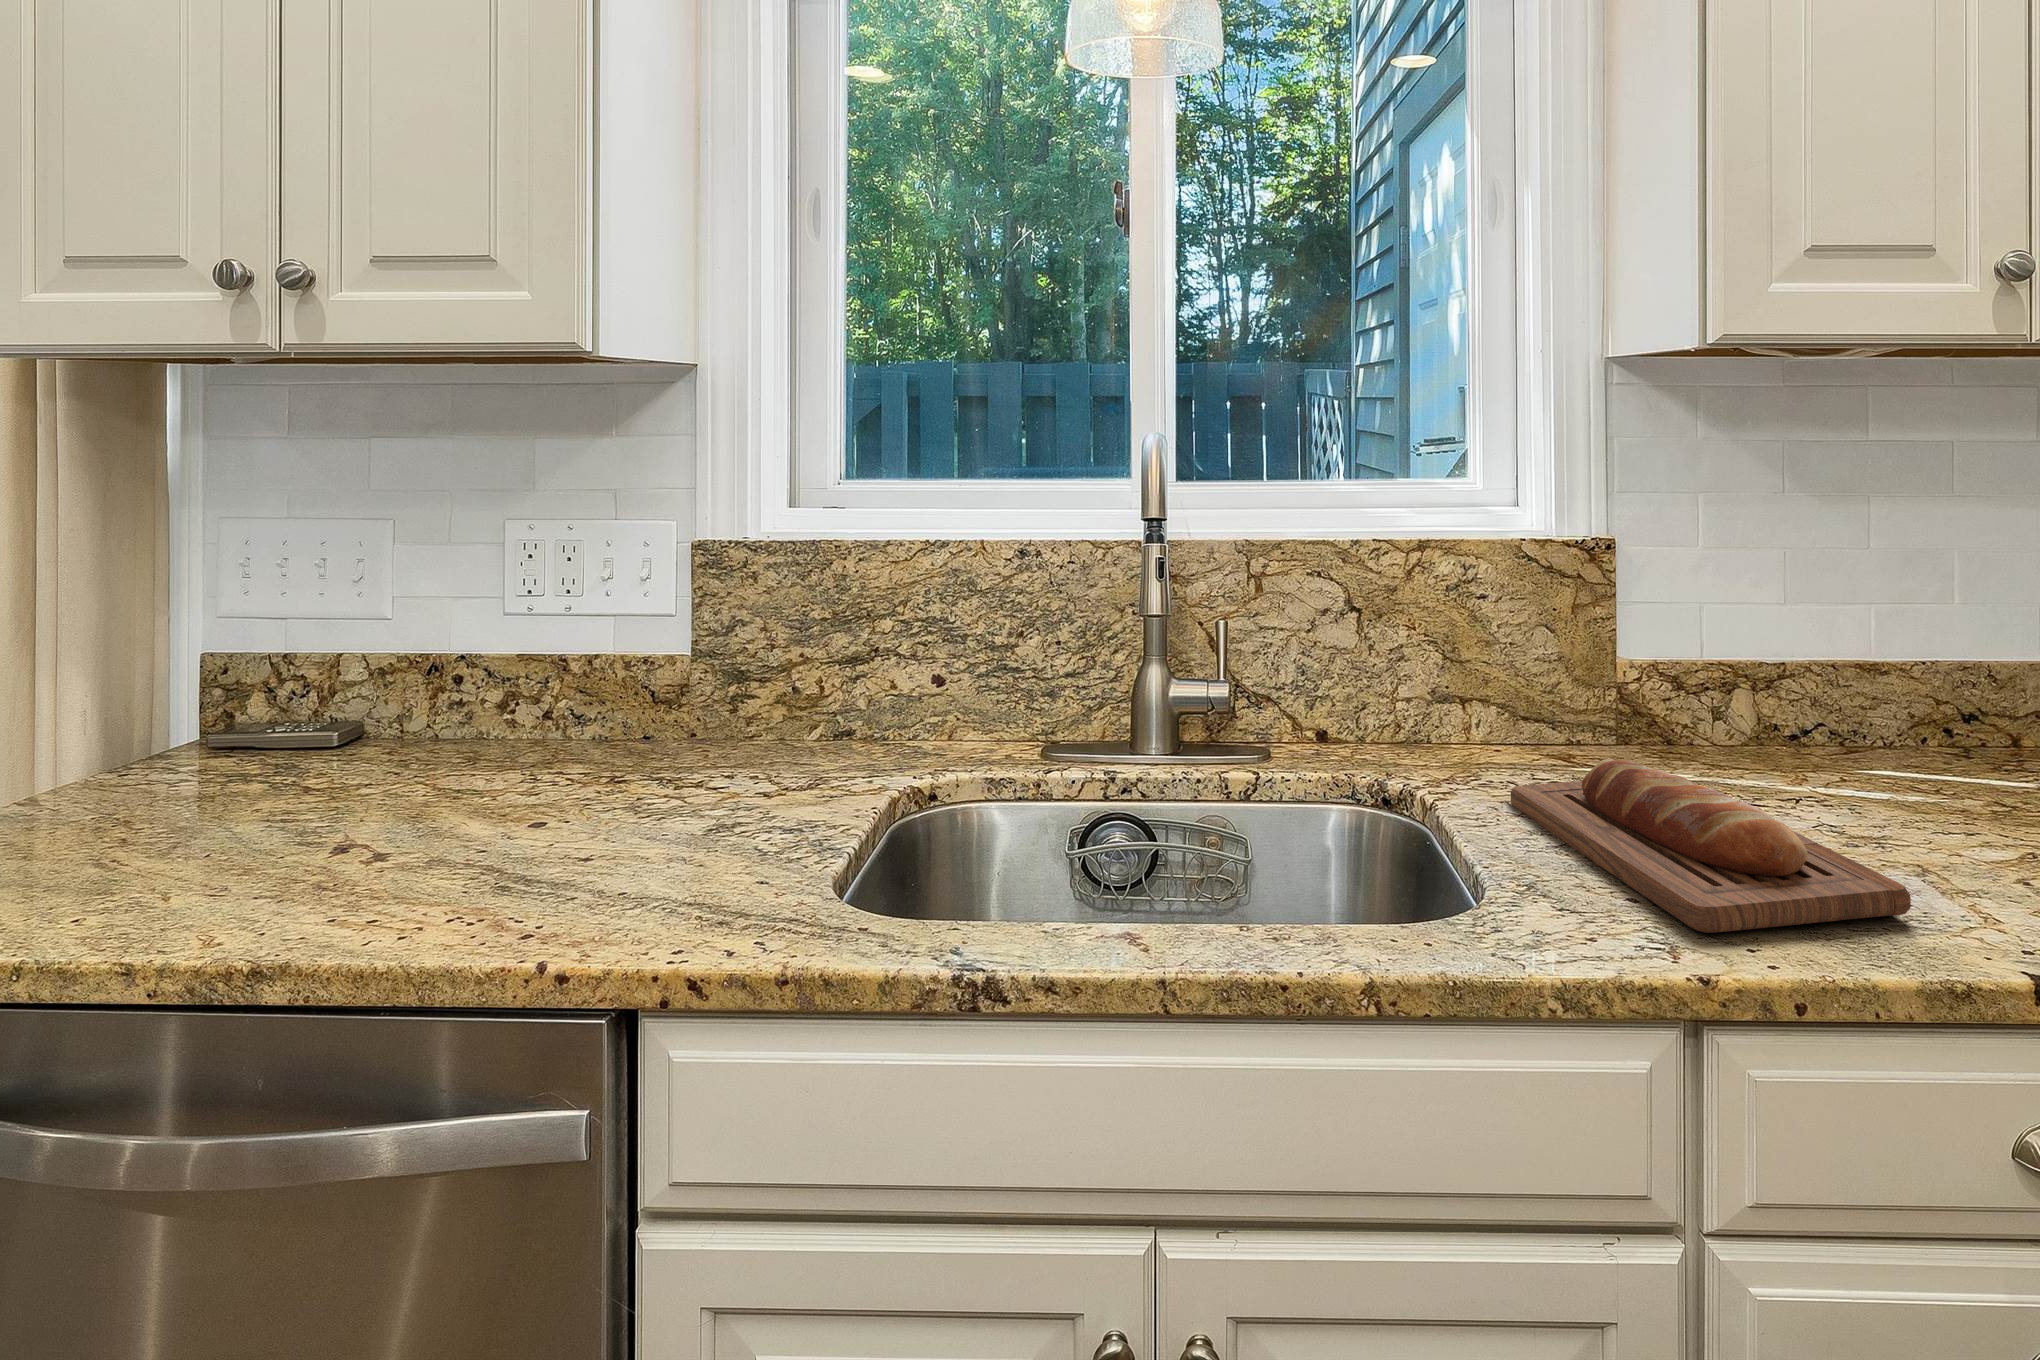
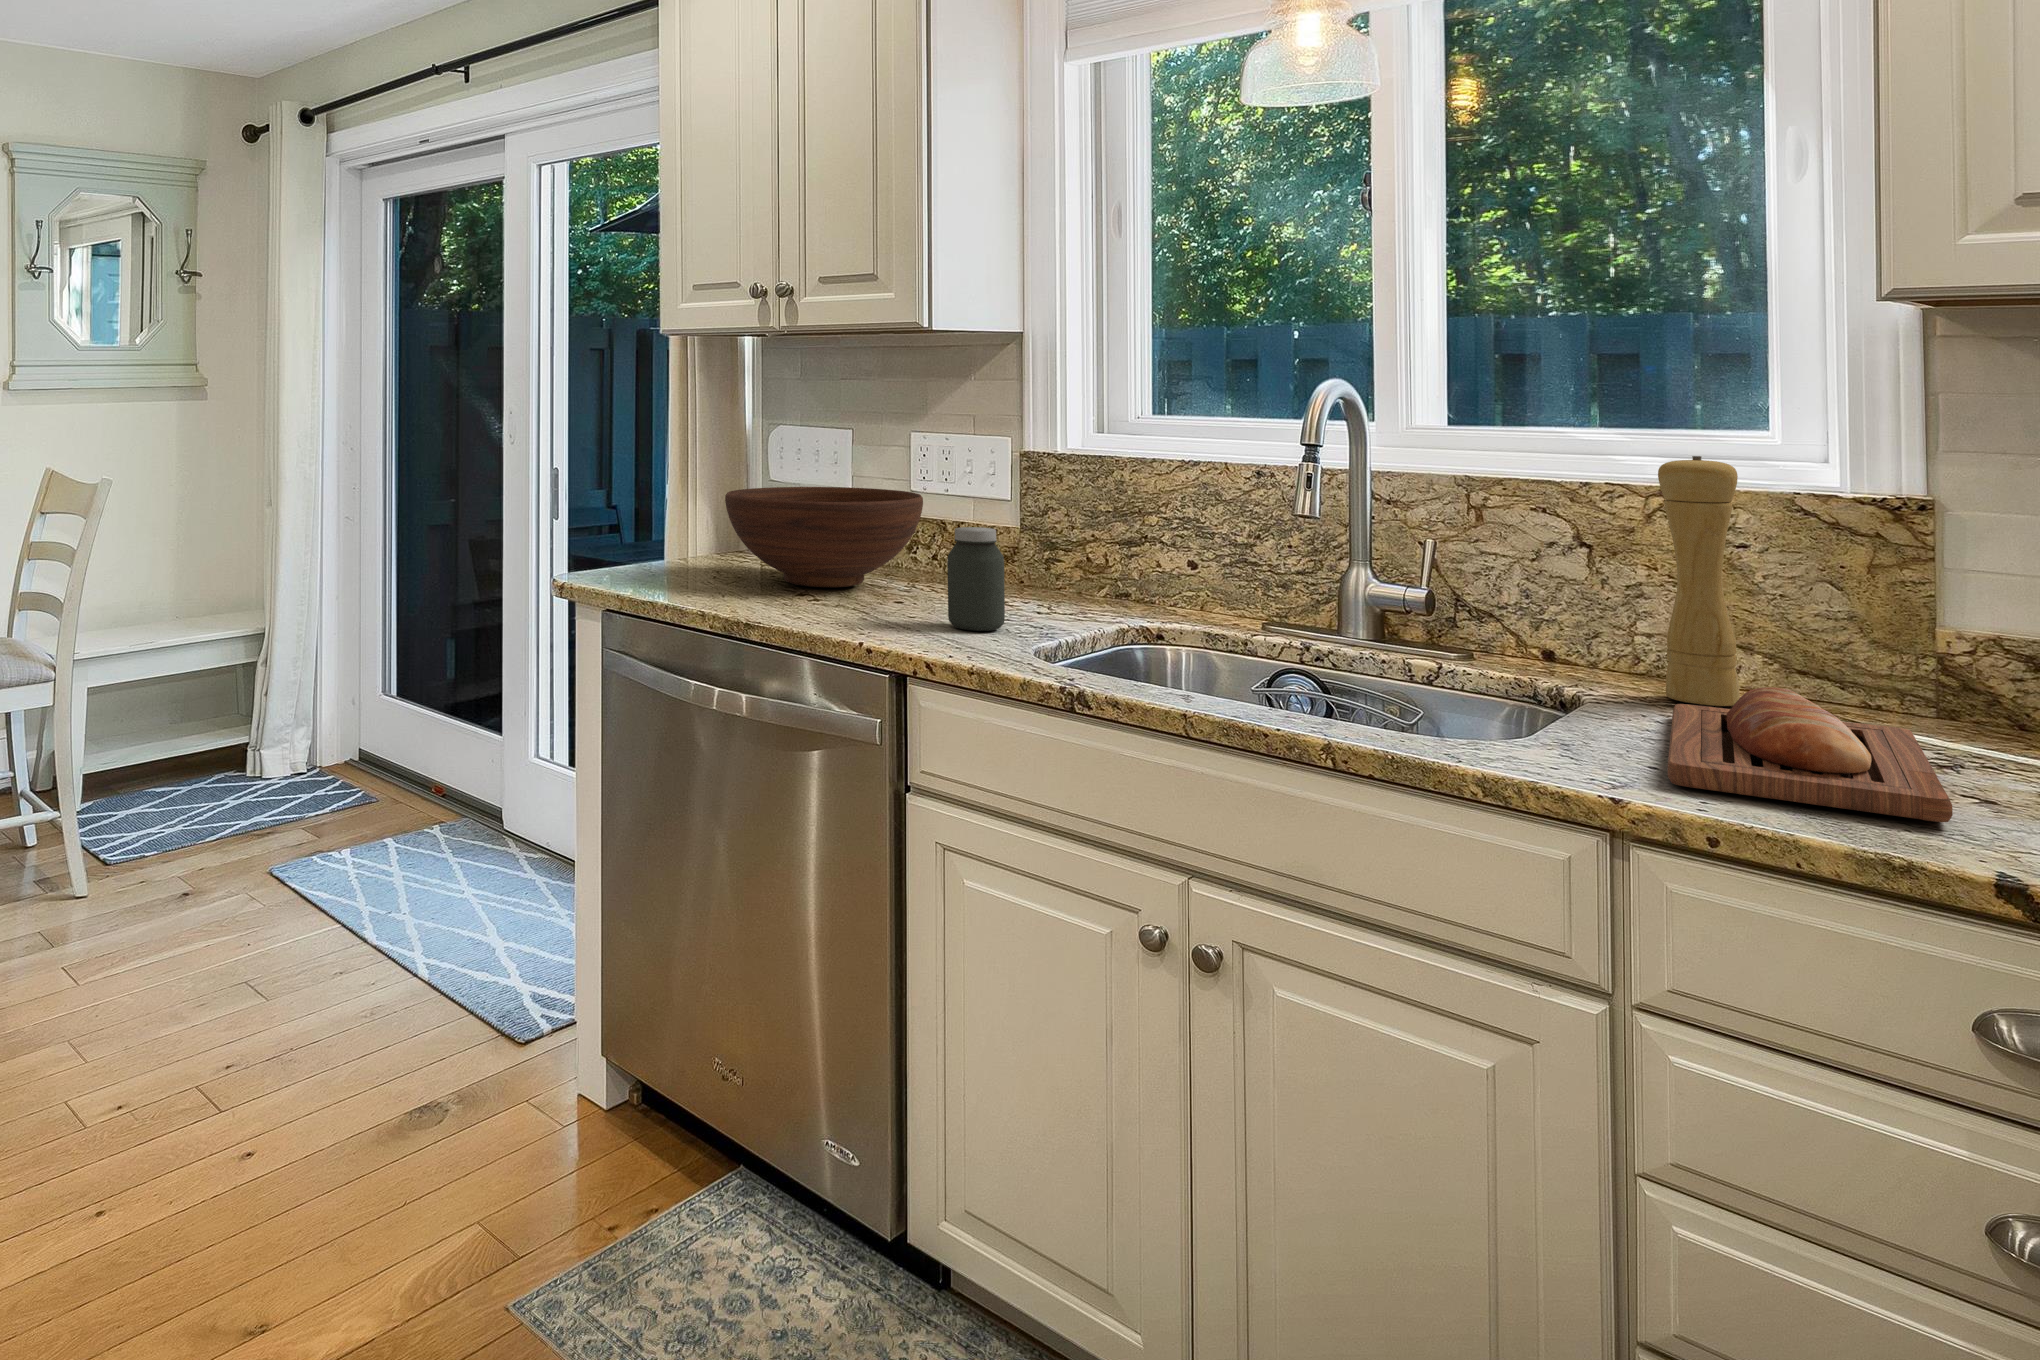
pepper mill: none [1446,511,1518,776] -> present [1658,456,1740,706]
fruit bowl: none [179,620,562,819] -> present [725,487,923,587]
jar: none [667,688,759,867] -> present [947,527,1005,631]

